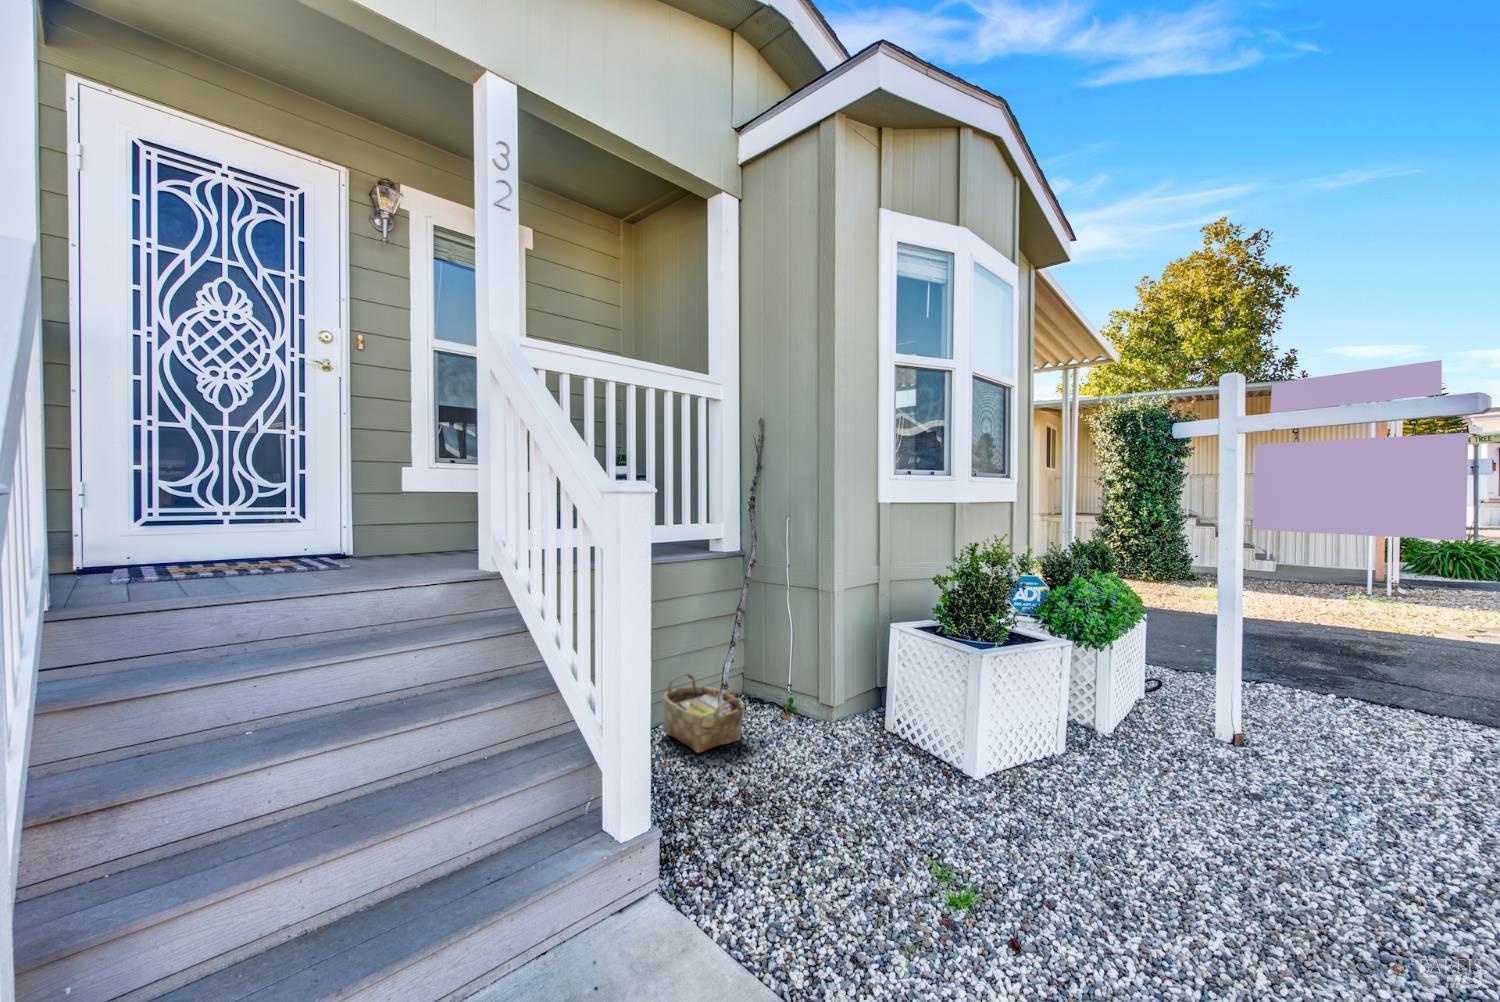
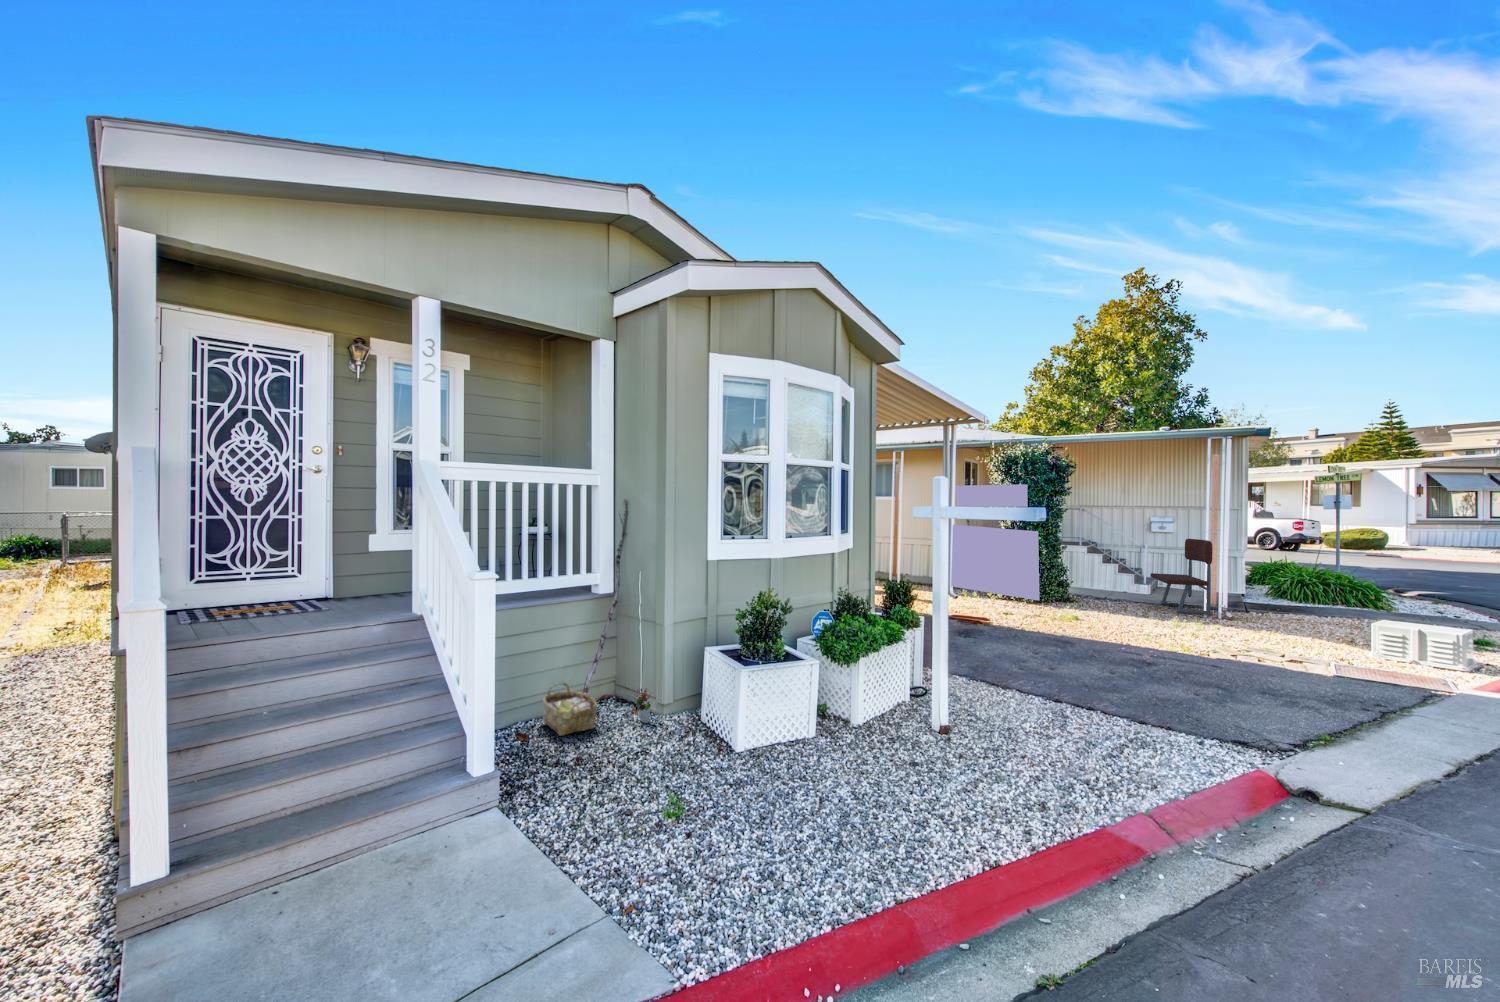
bench: none [1279,505,1370,590] -> present [1150,539,1213,615]
decorative plant: none [792,680,816,731] -> present [636,688,651,723]

